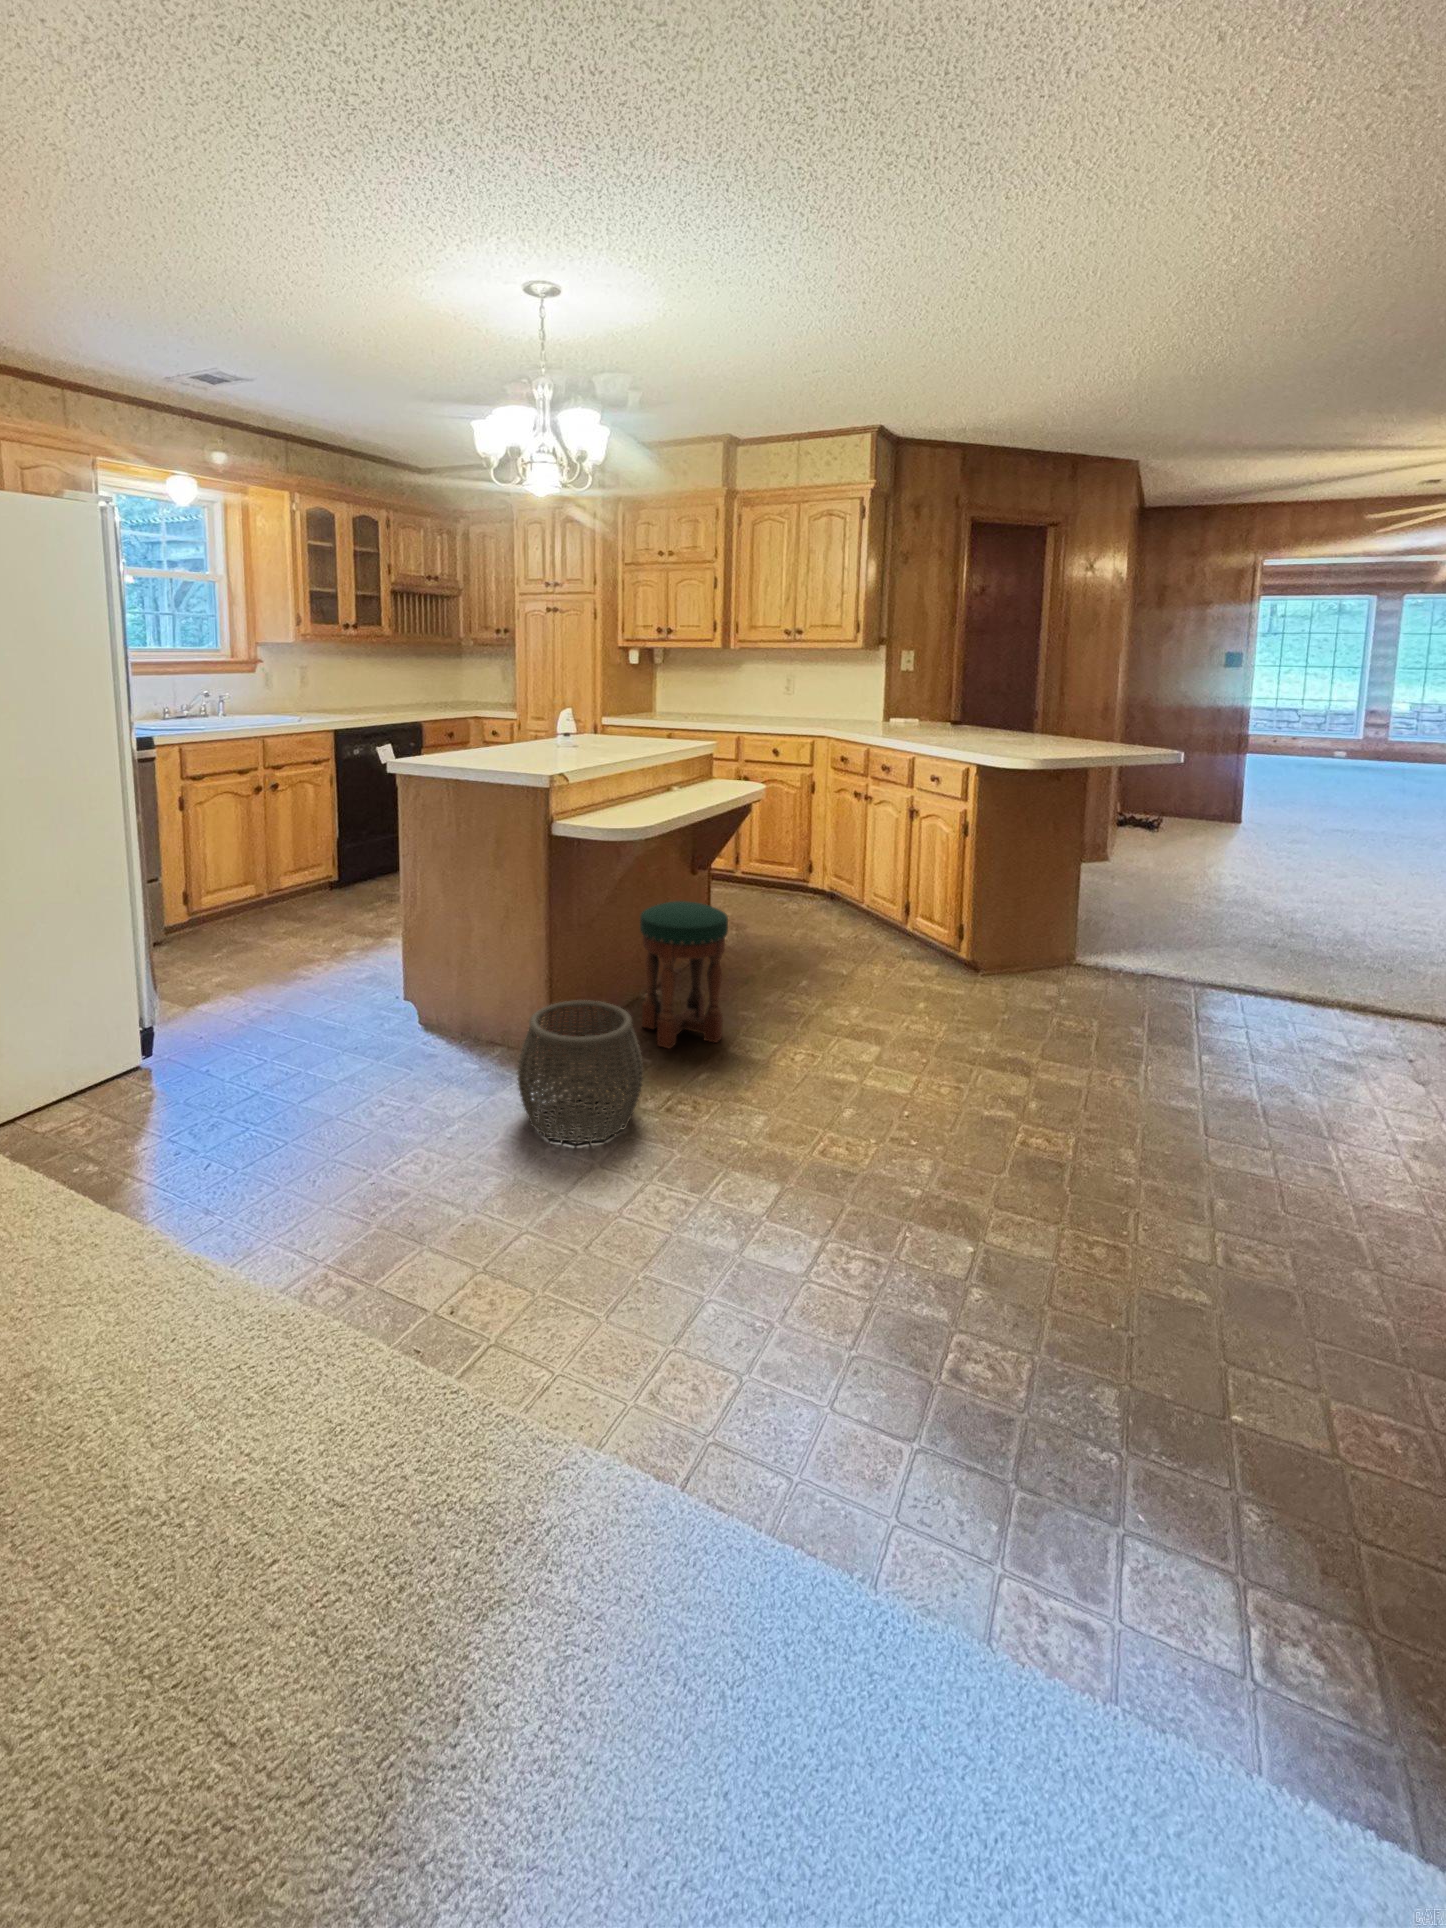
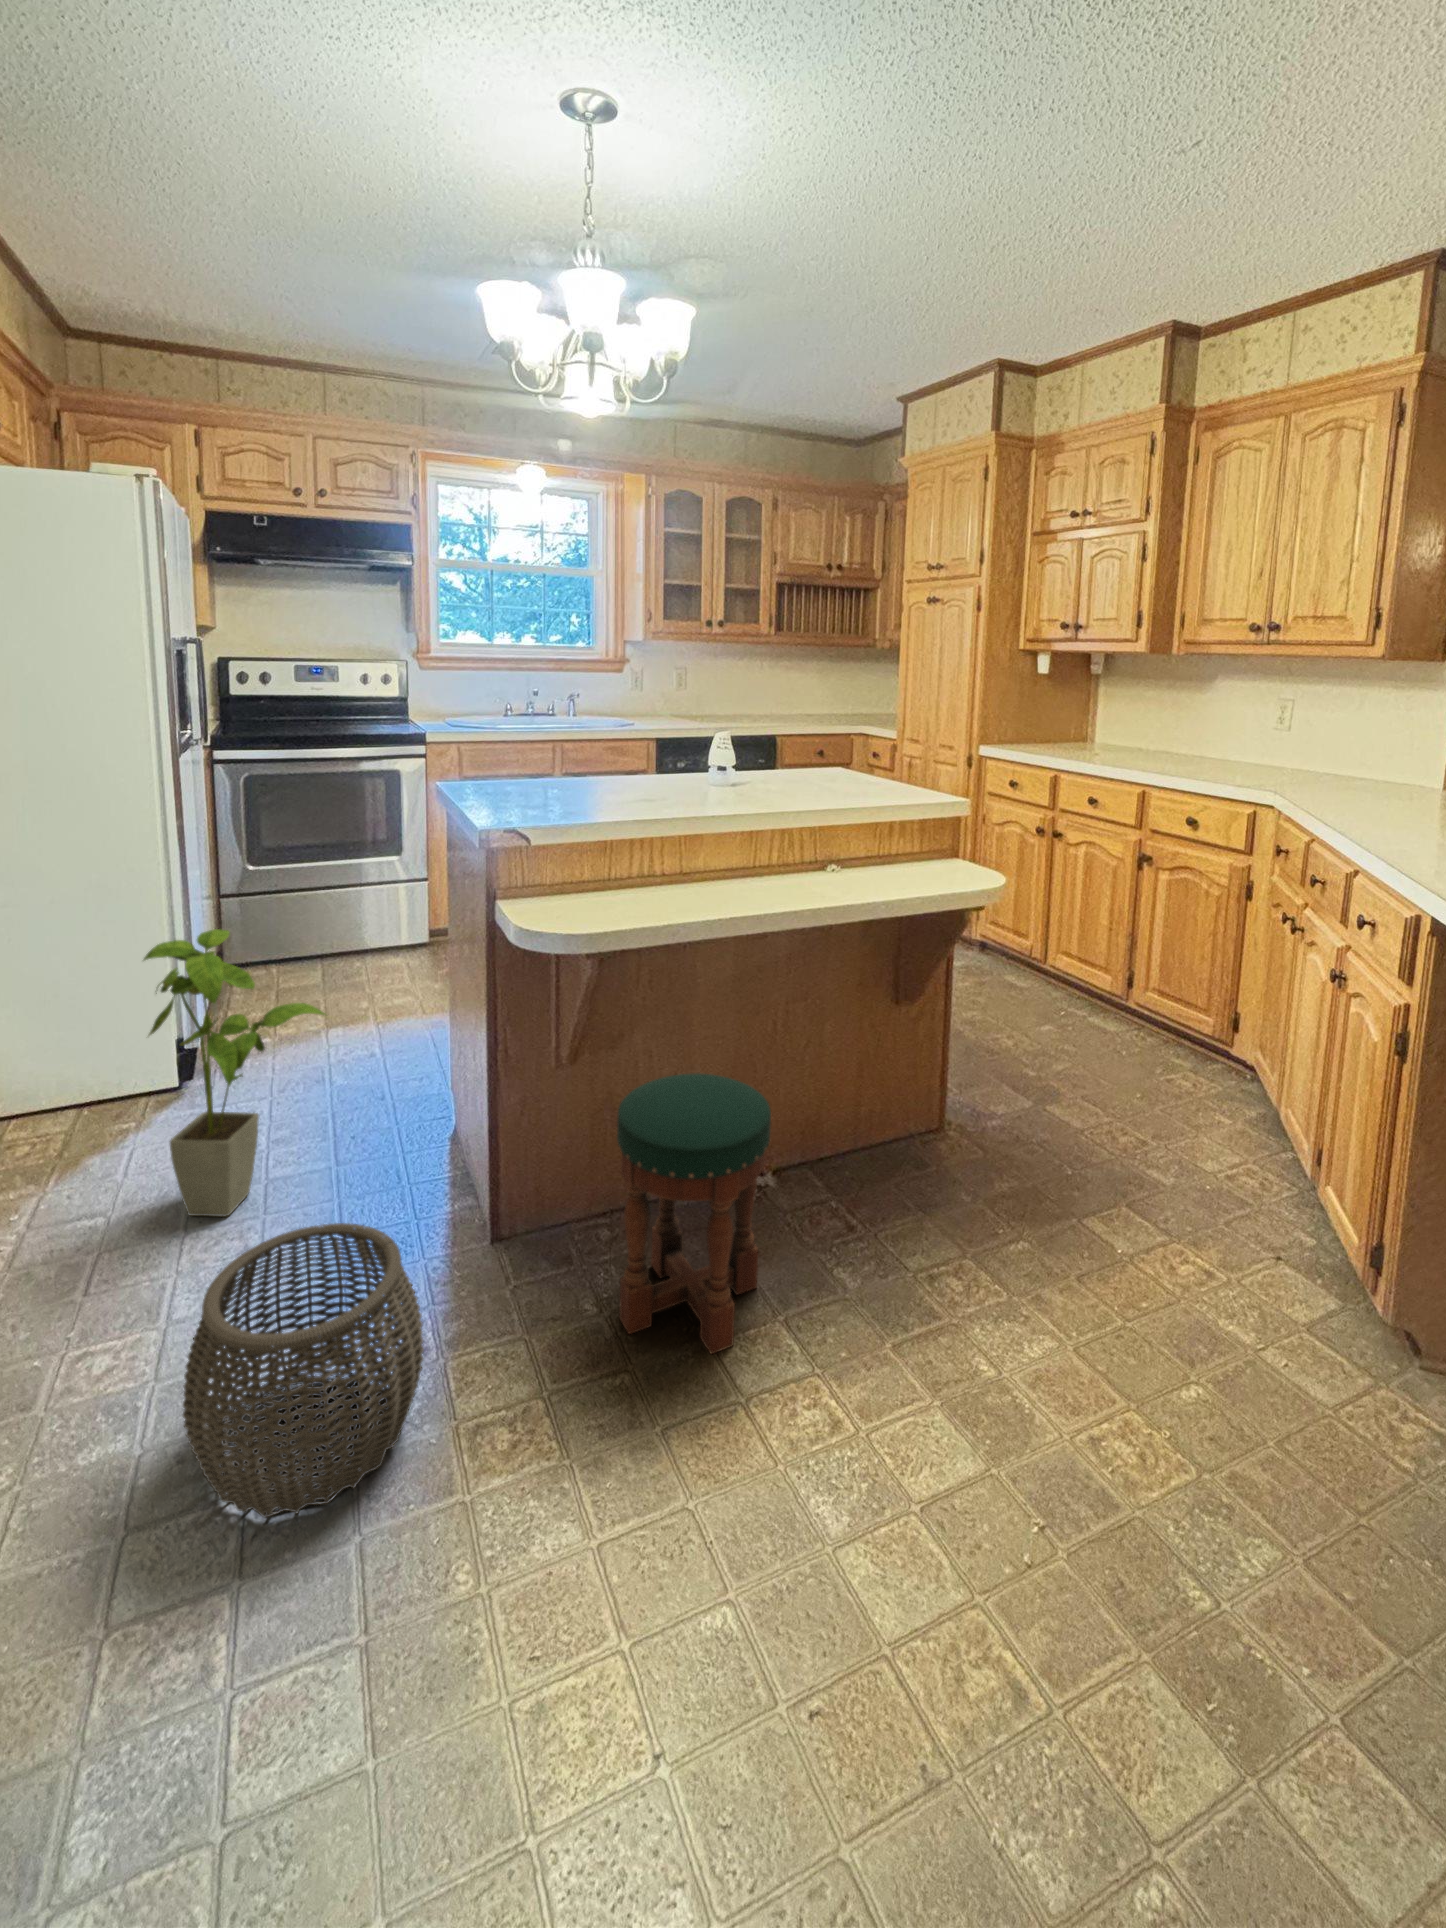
house plant: none [276,865,394,1087] -> present [144,929,325,1217]

